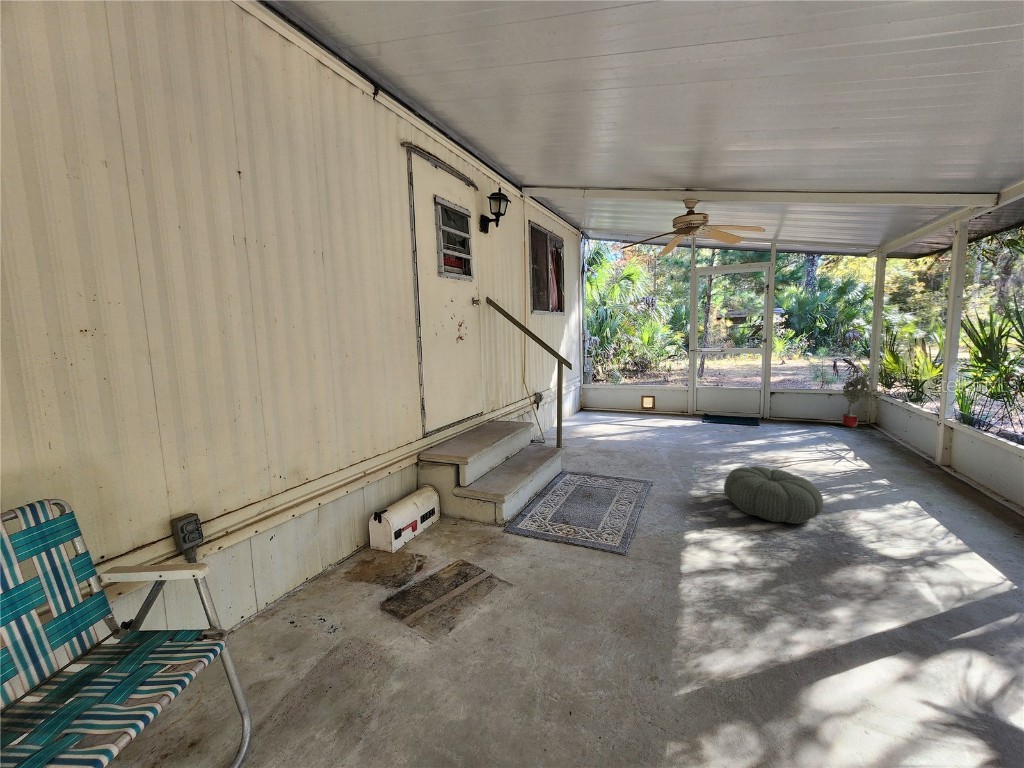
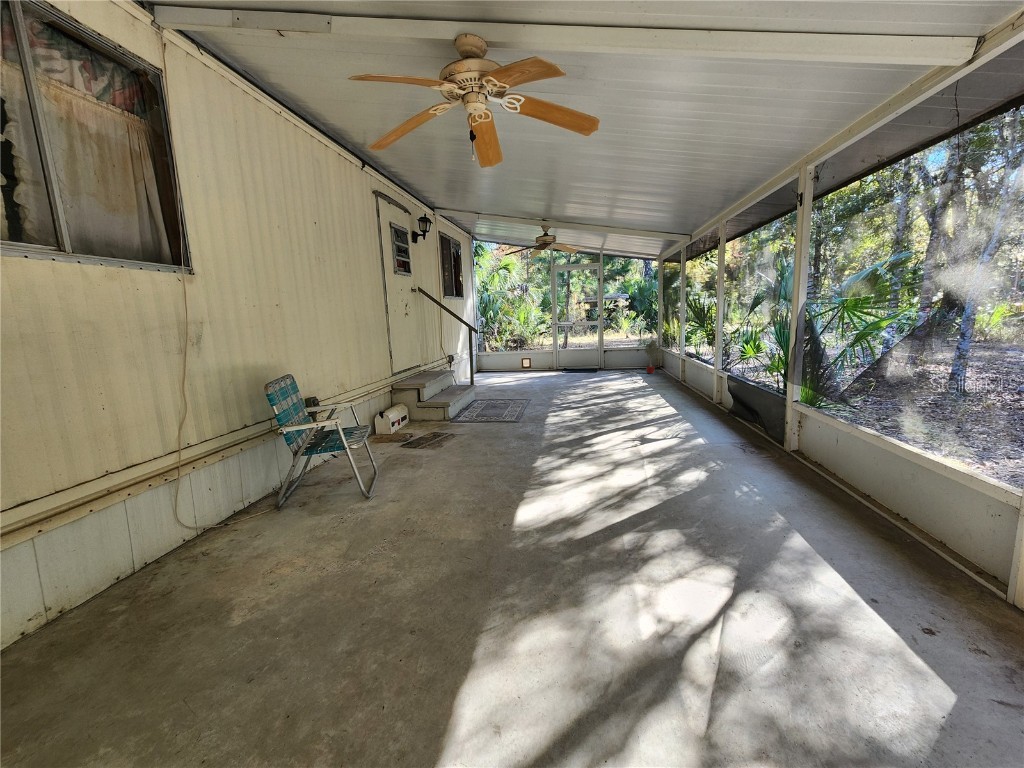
pouf: present [724,466,823,524] -> none [568,384,612,407]

